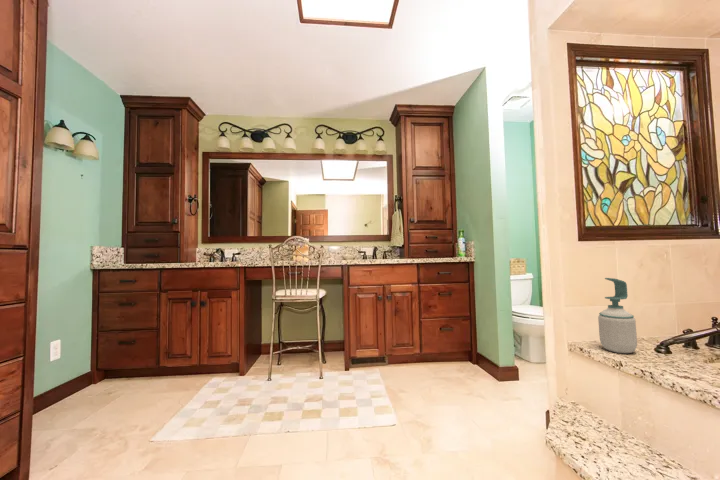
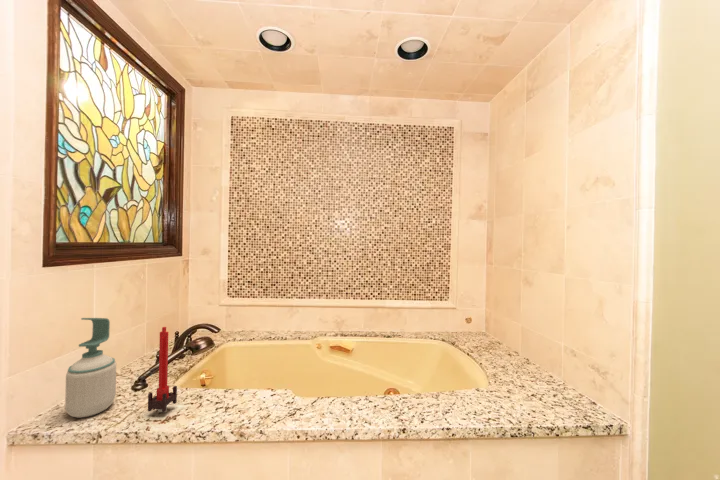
candle: none [661,292,695,373] -> present [148,327,177,412]

